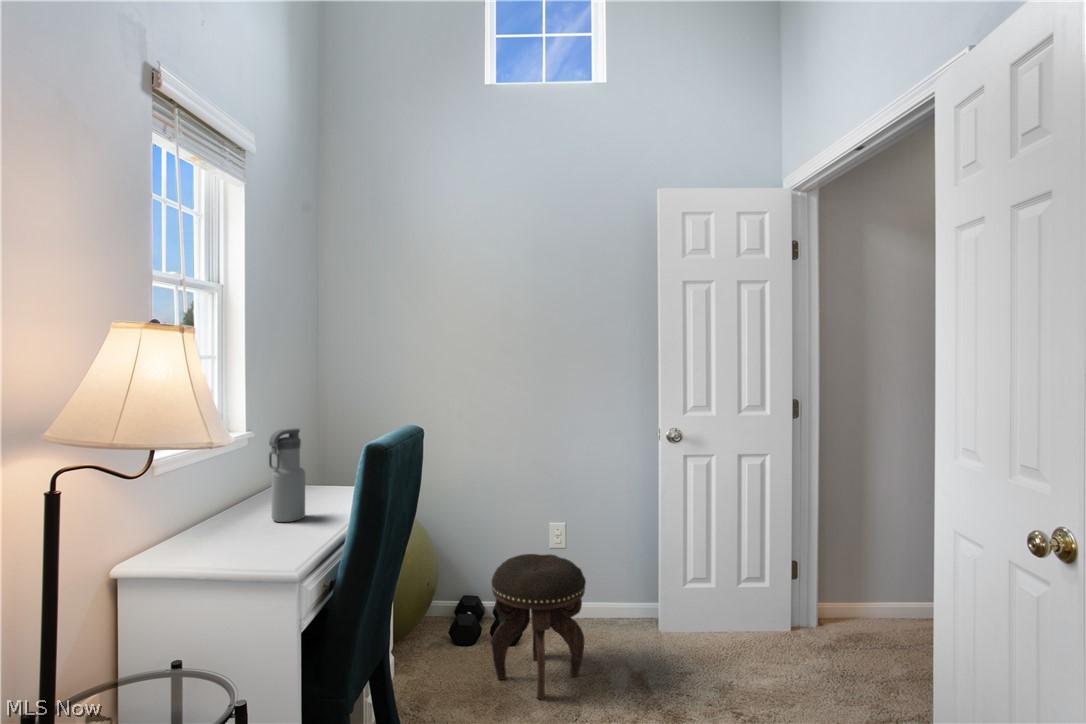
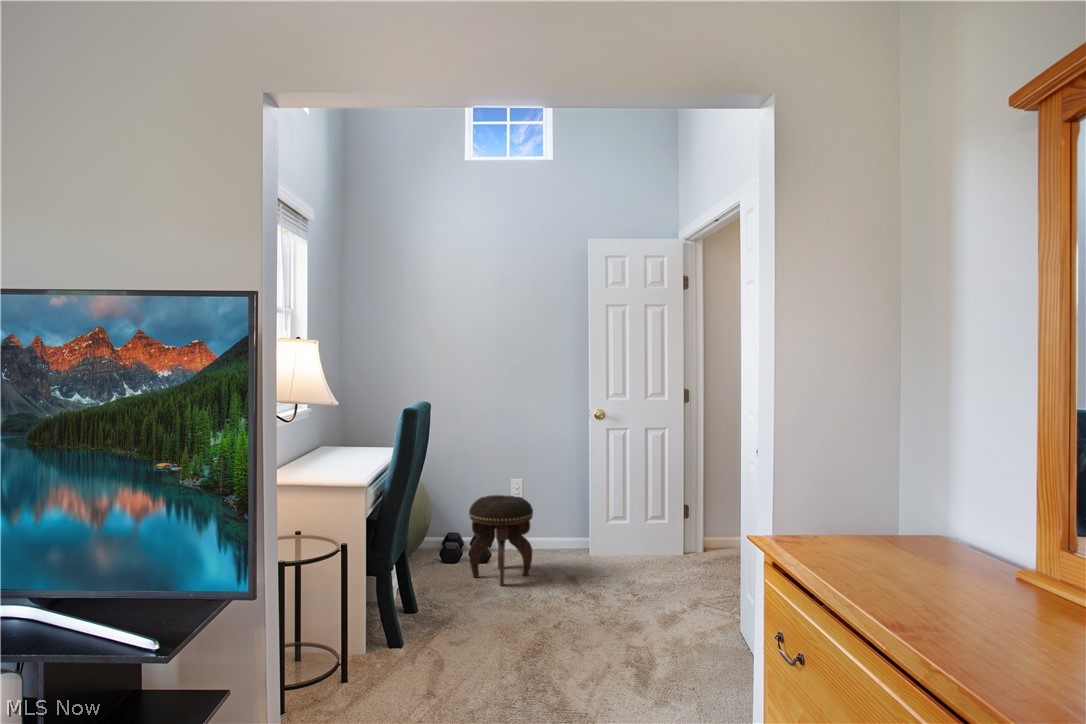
water bottle: present [269,428,305,522] -> none [330,403,352,461]

